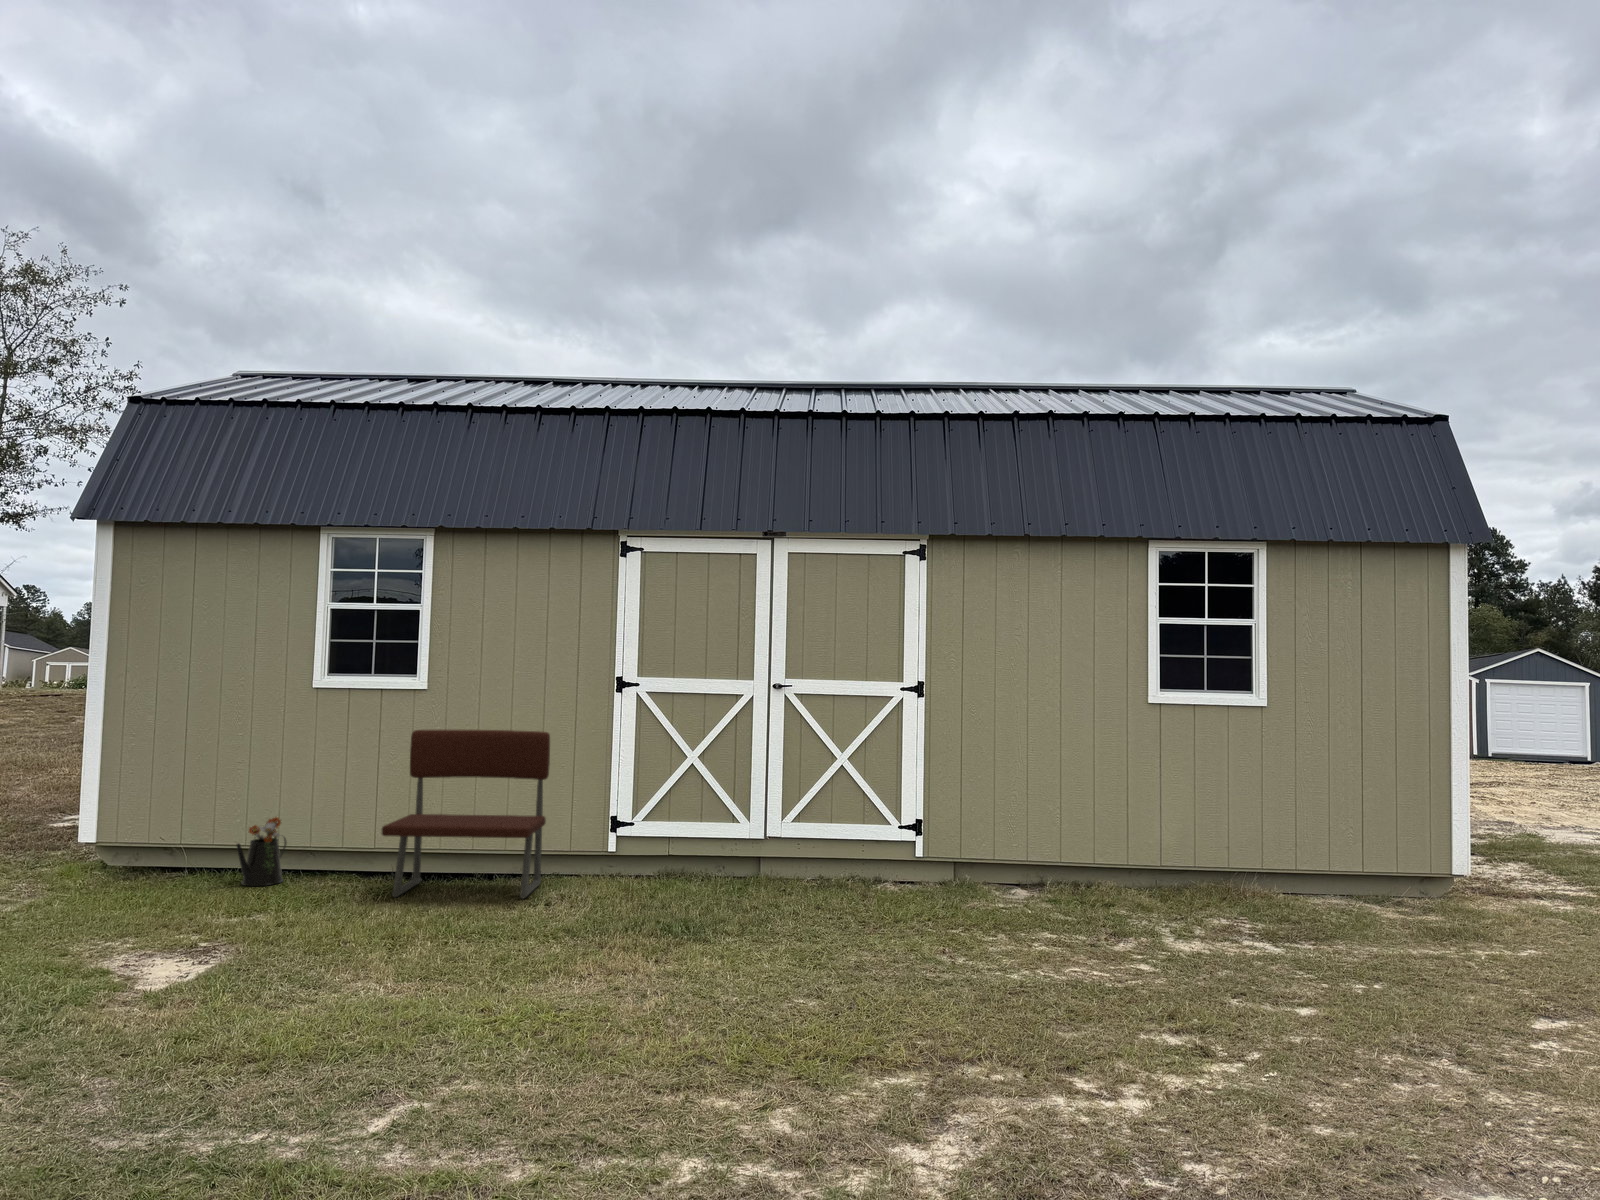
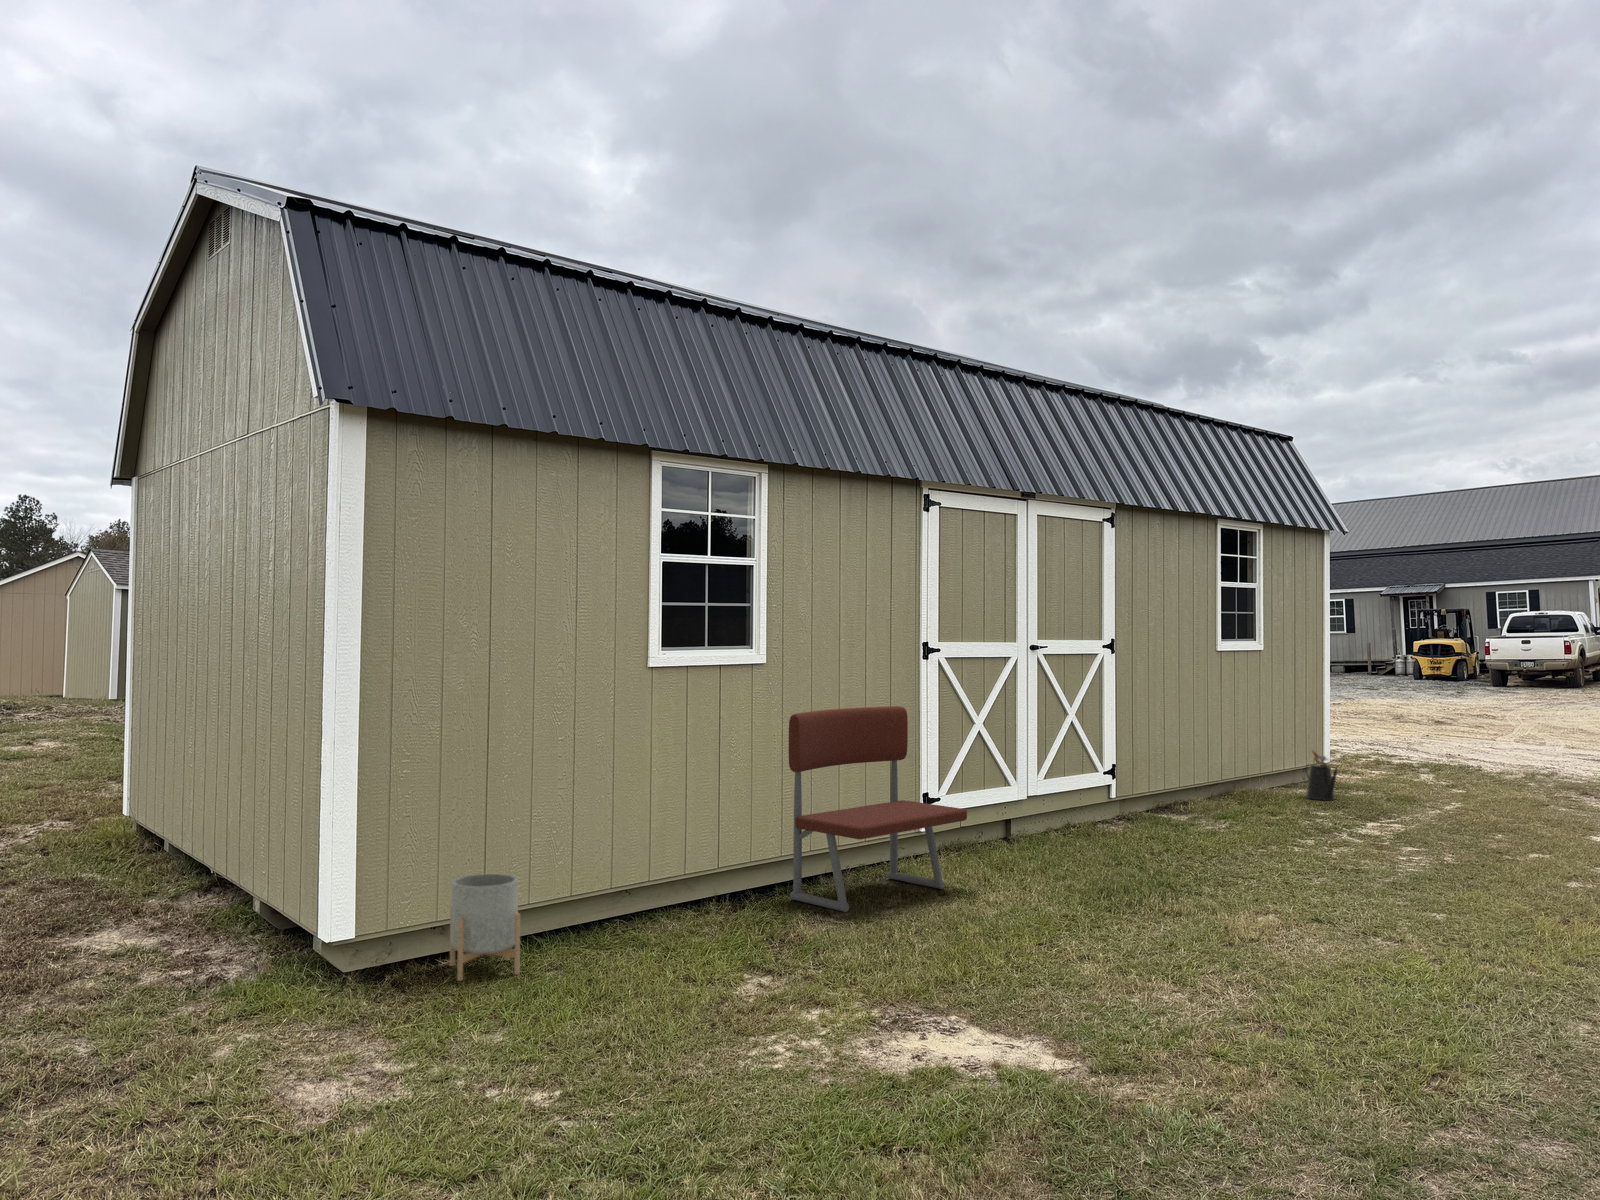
planter: none [86,817,153,886] -> present [450,873,520,981]
watering can: present [237,817,286,886] -> present [1305,751,1337,800]

